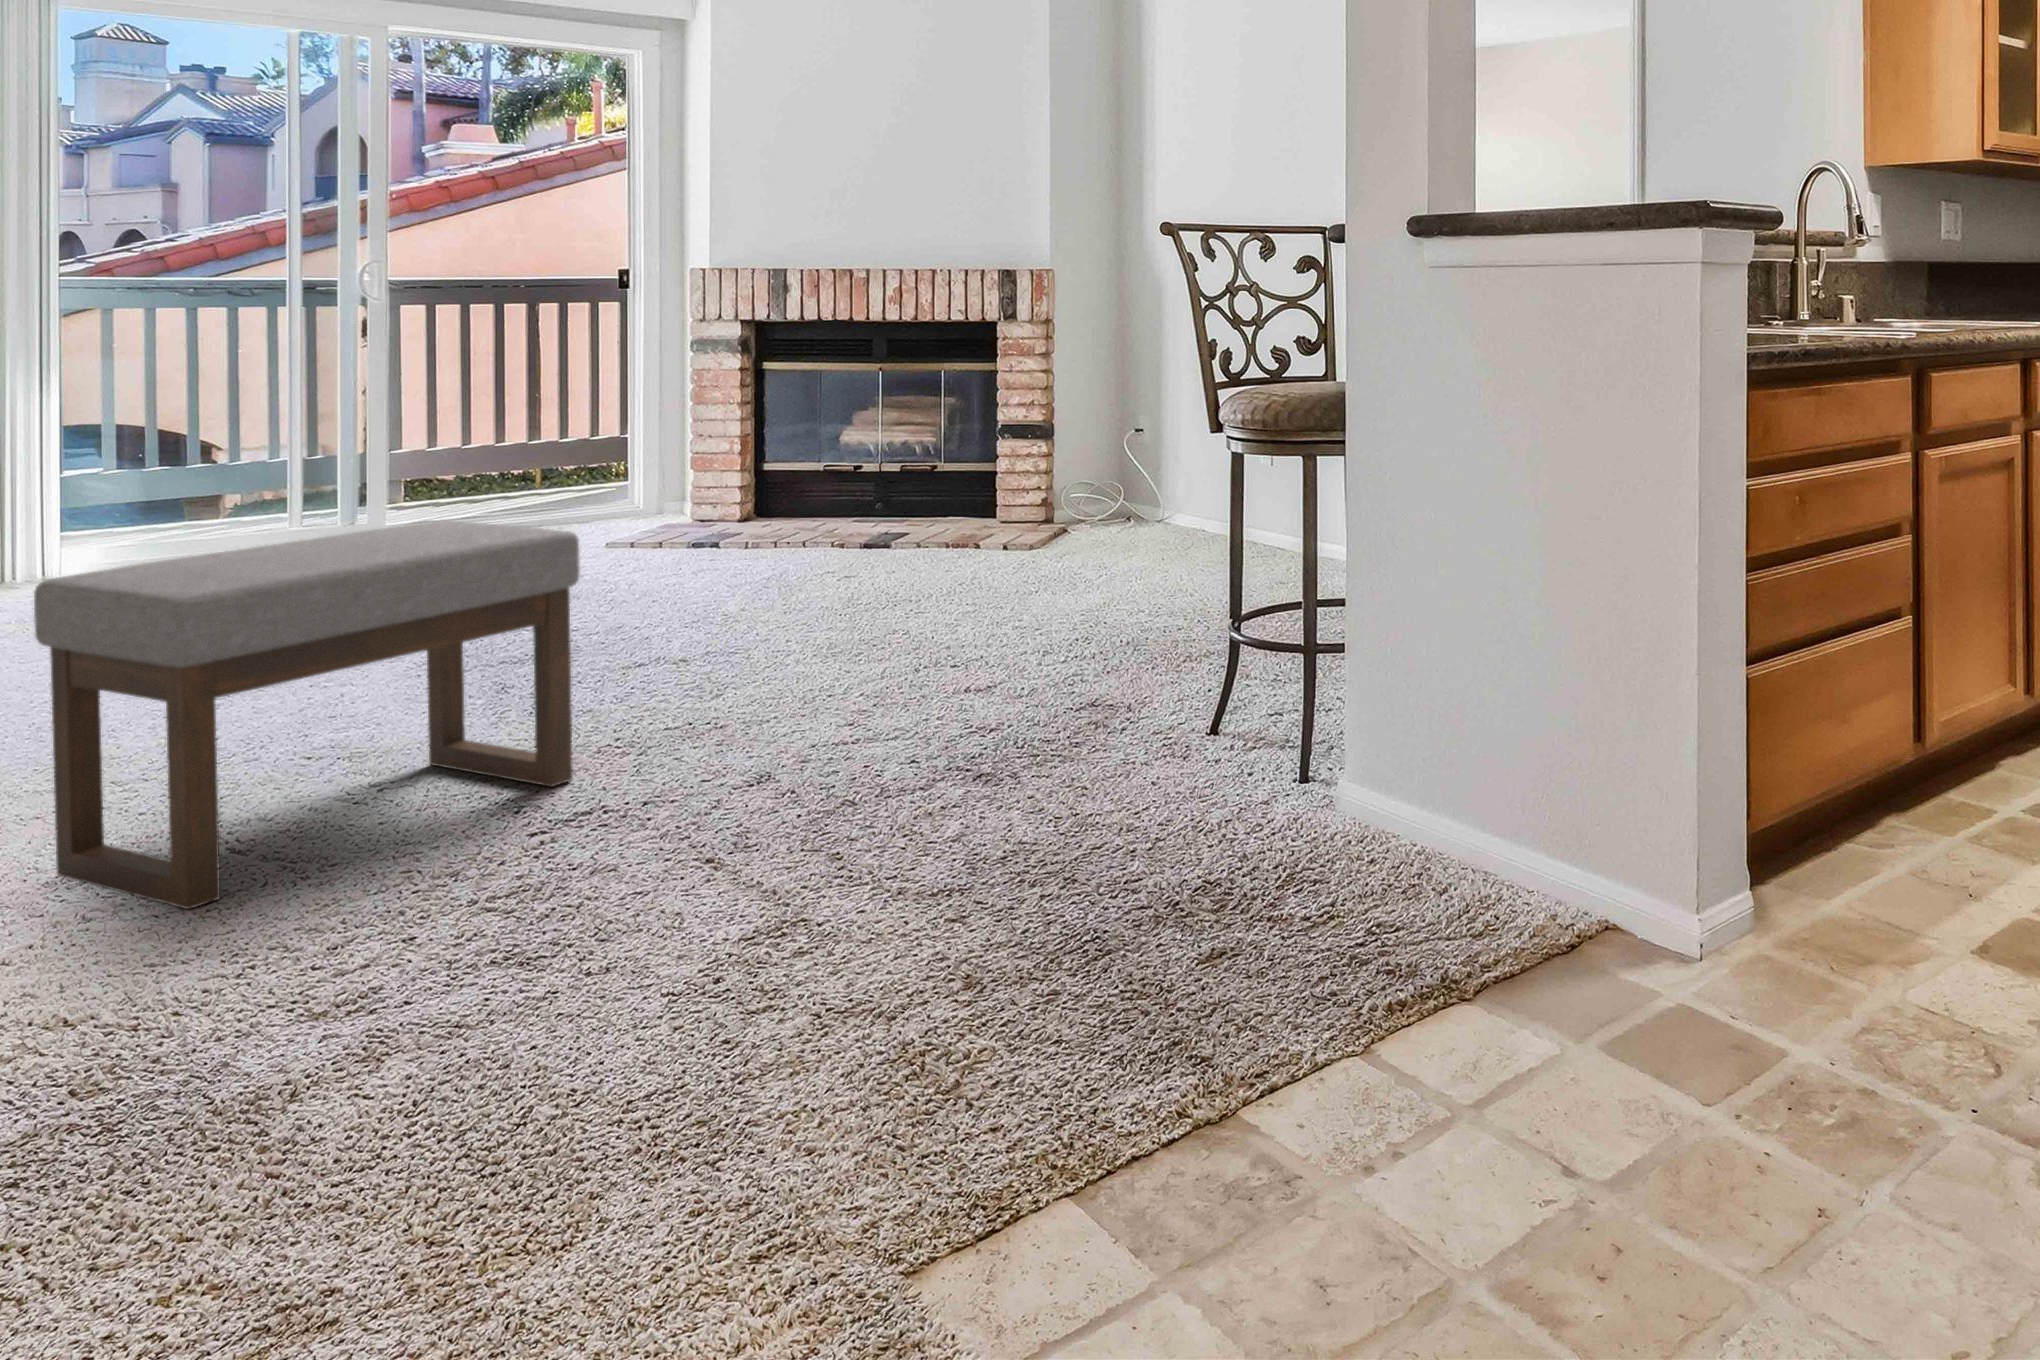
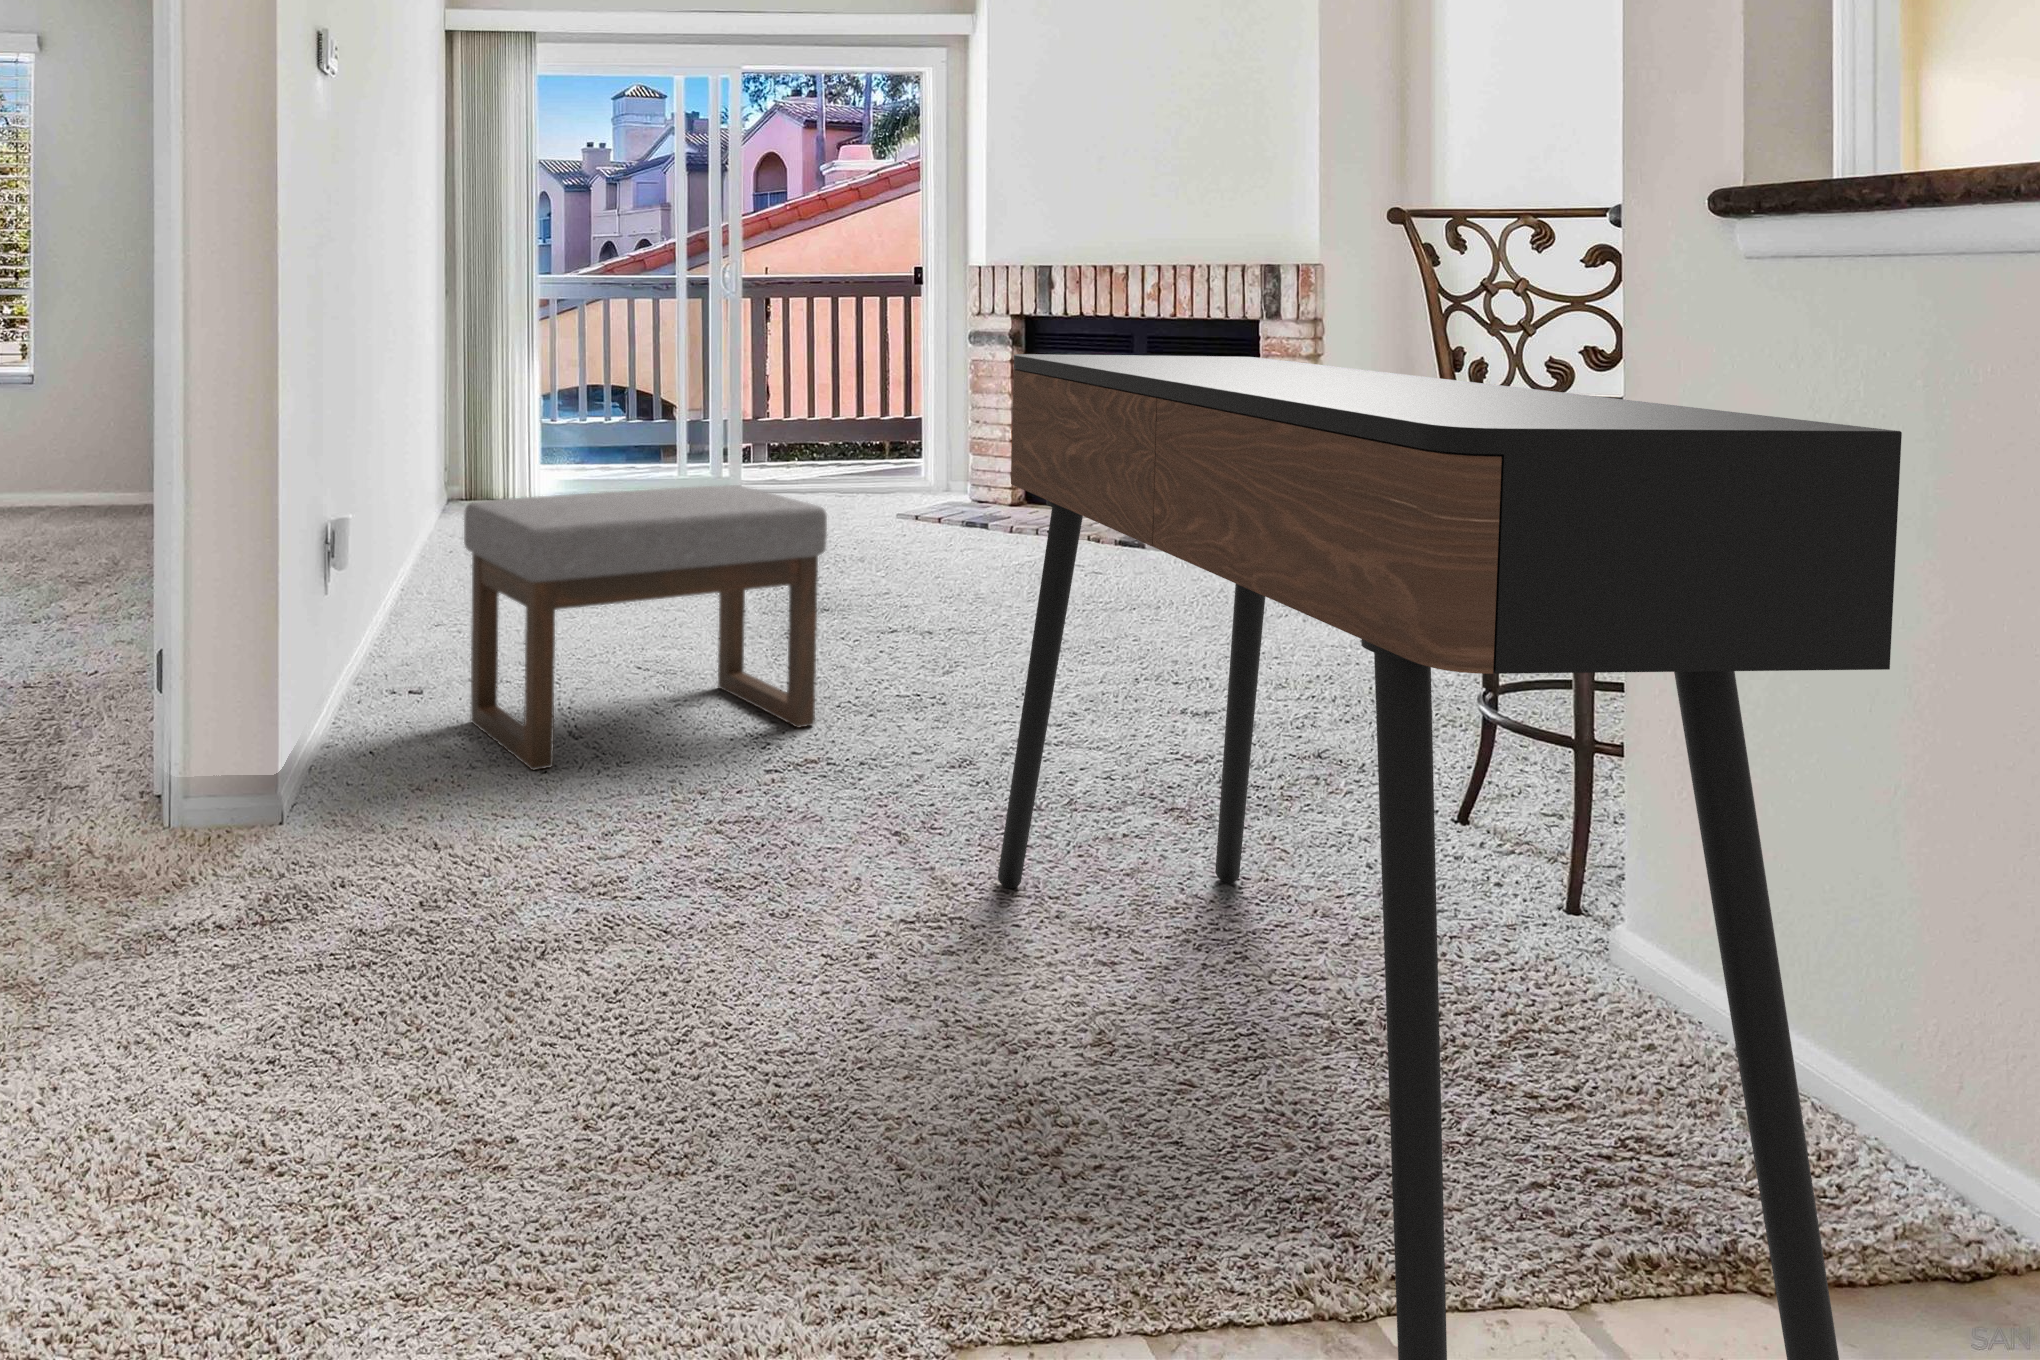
console table: none [828,339,1530,1168] -> present [998,354,1902,1360]

